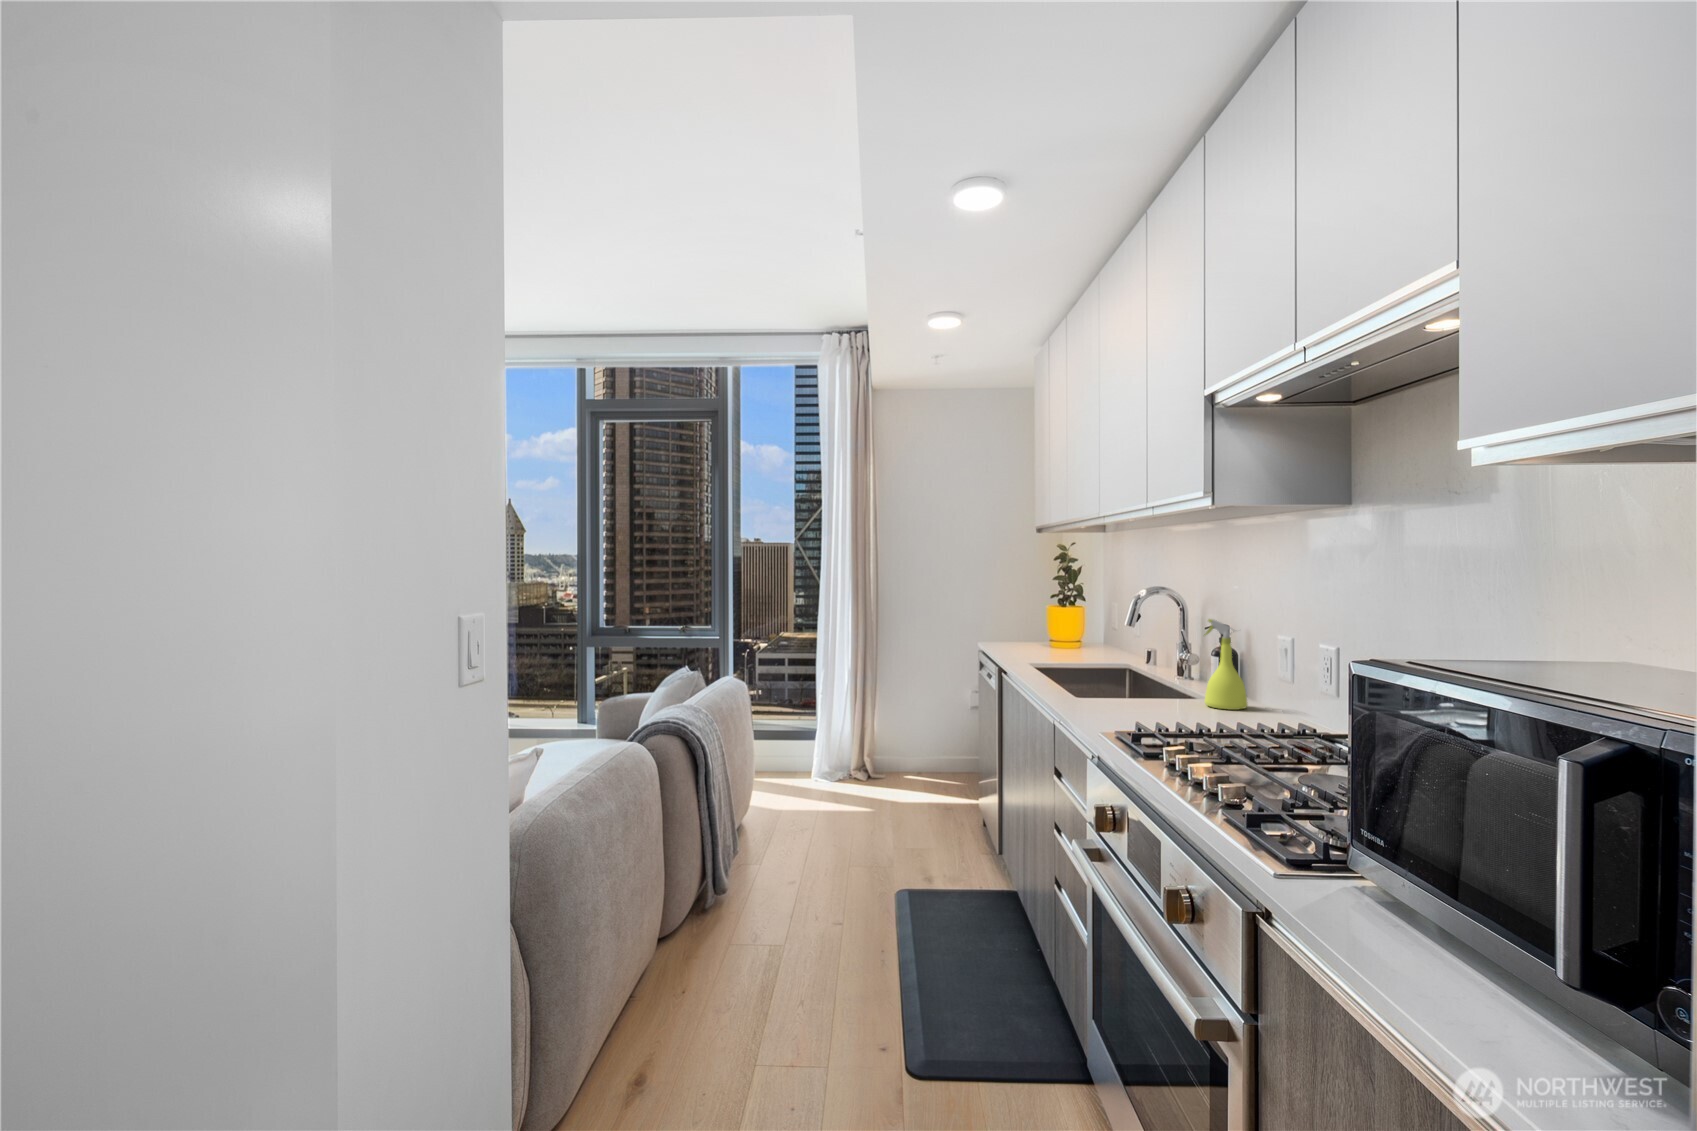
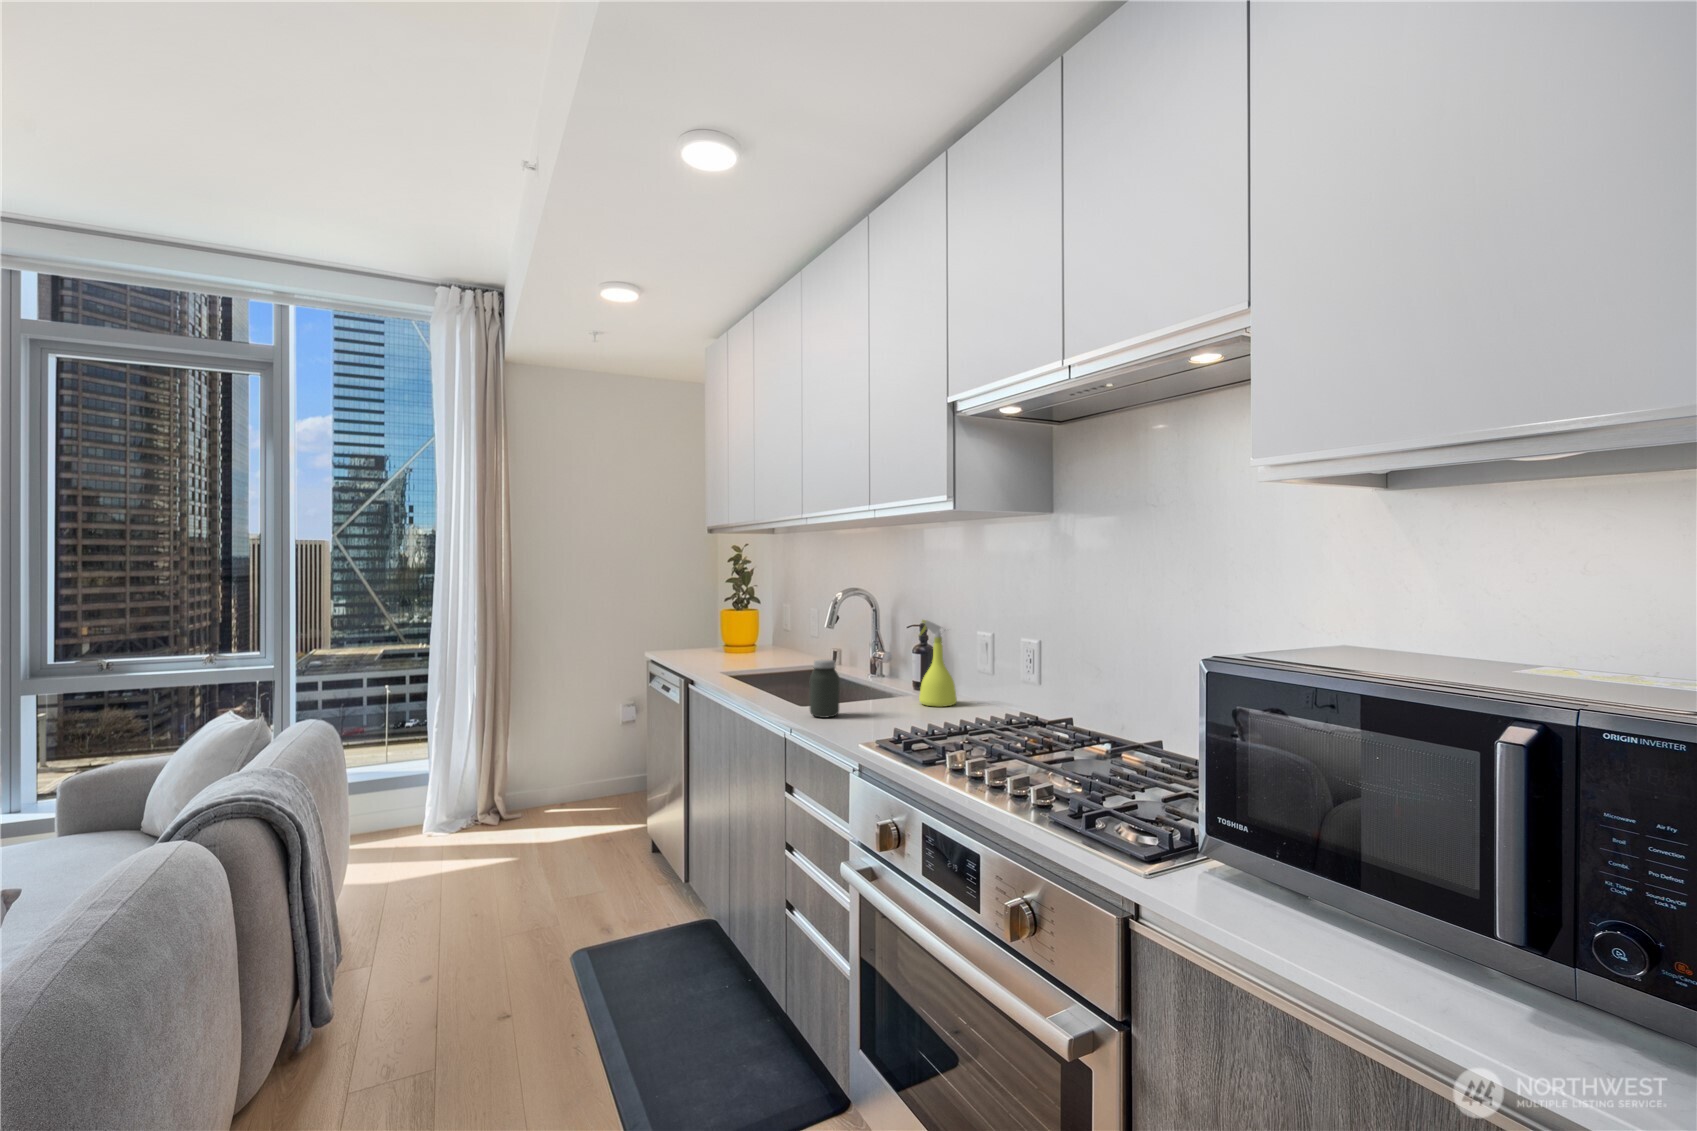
jar: none [1080,652,1110,707] -> present [810,660,840,718]

